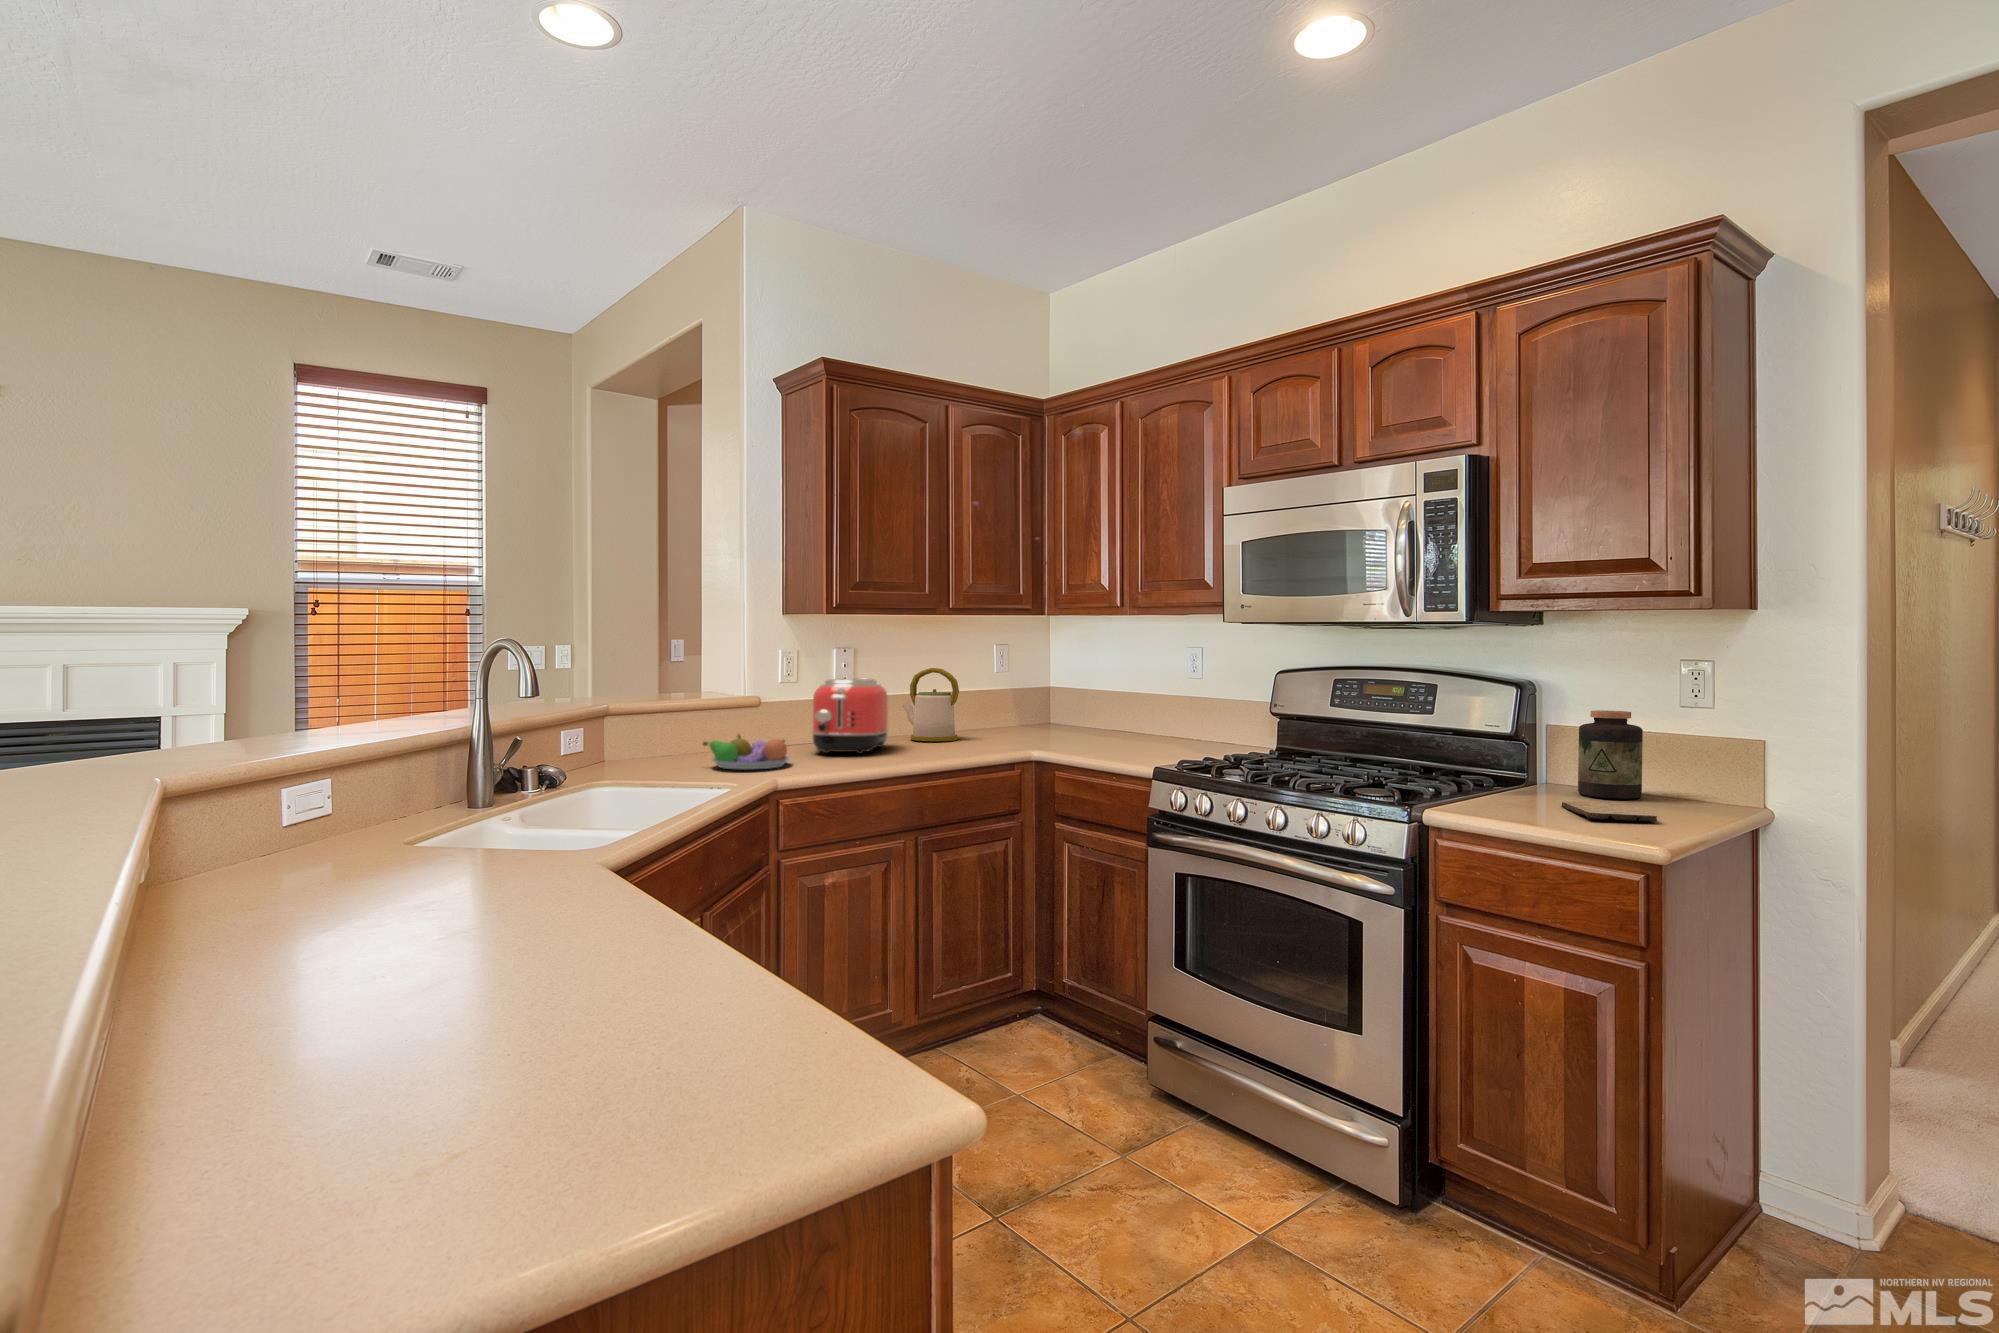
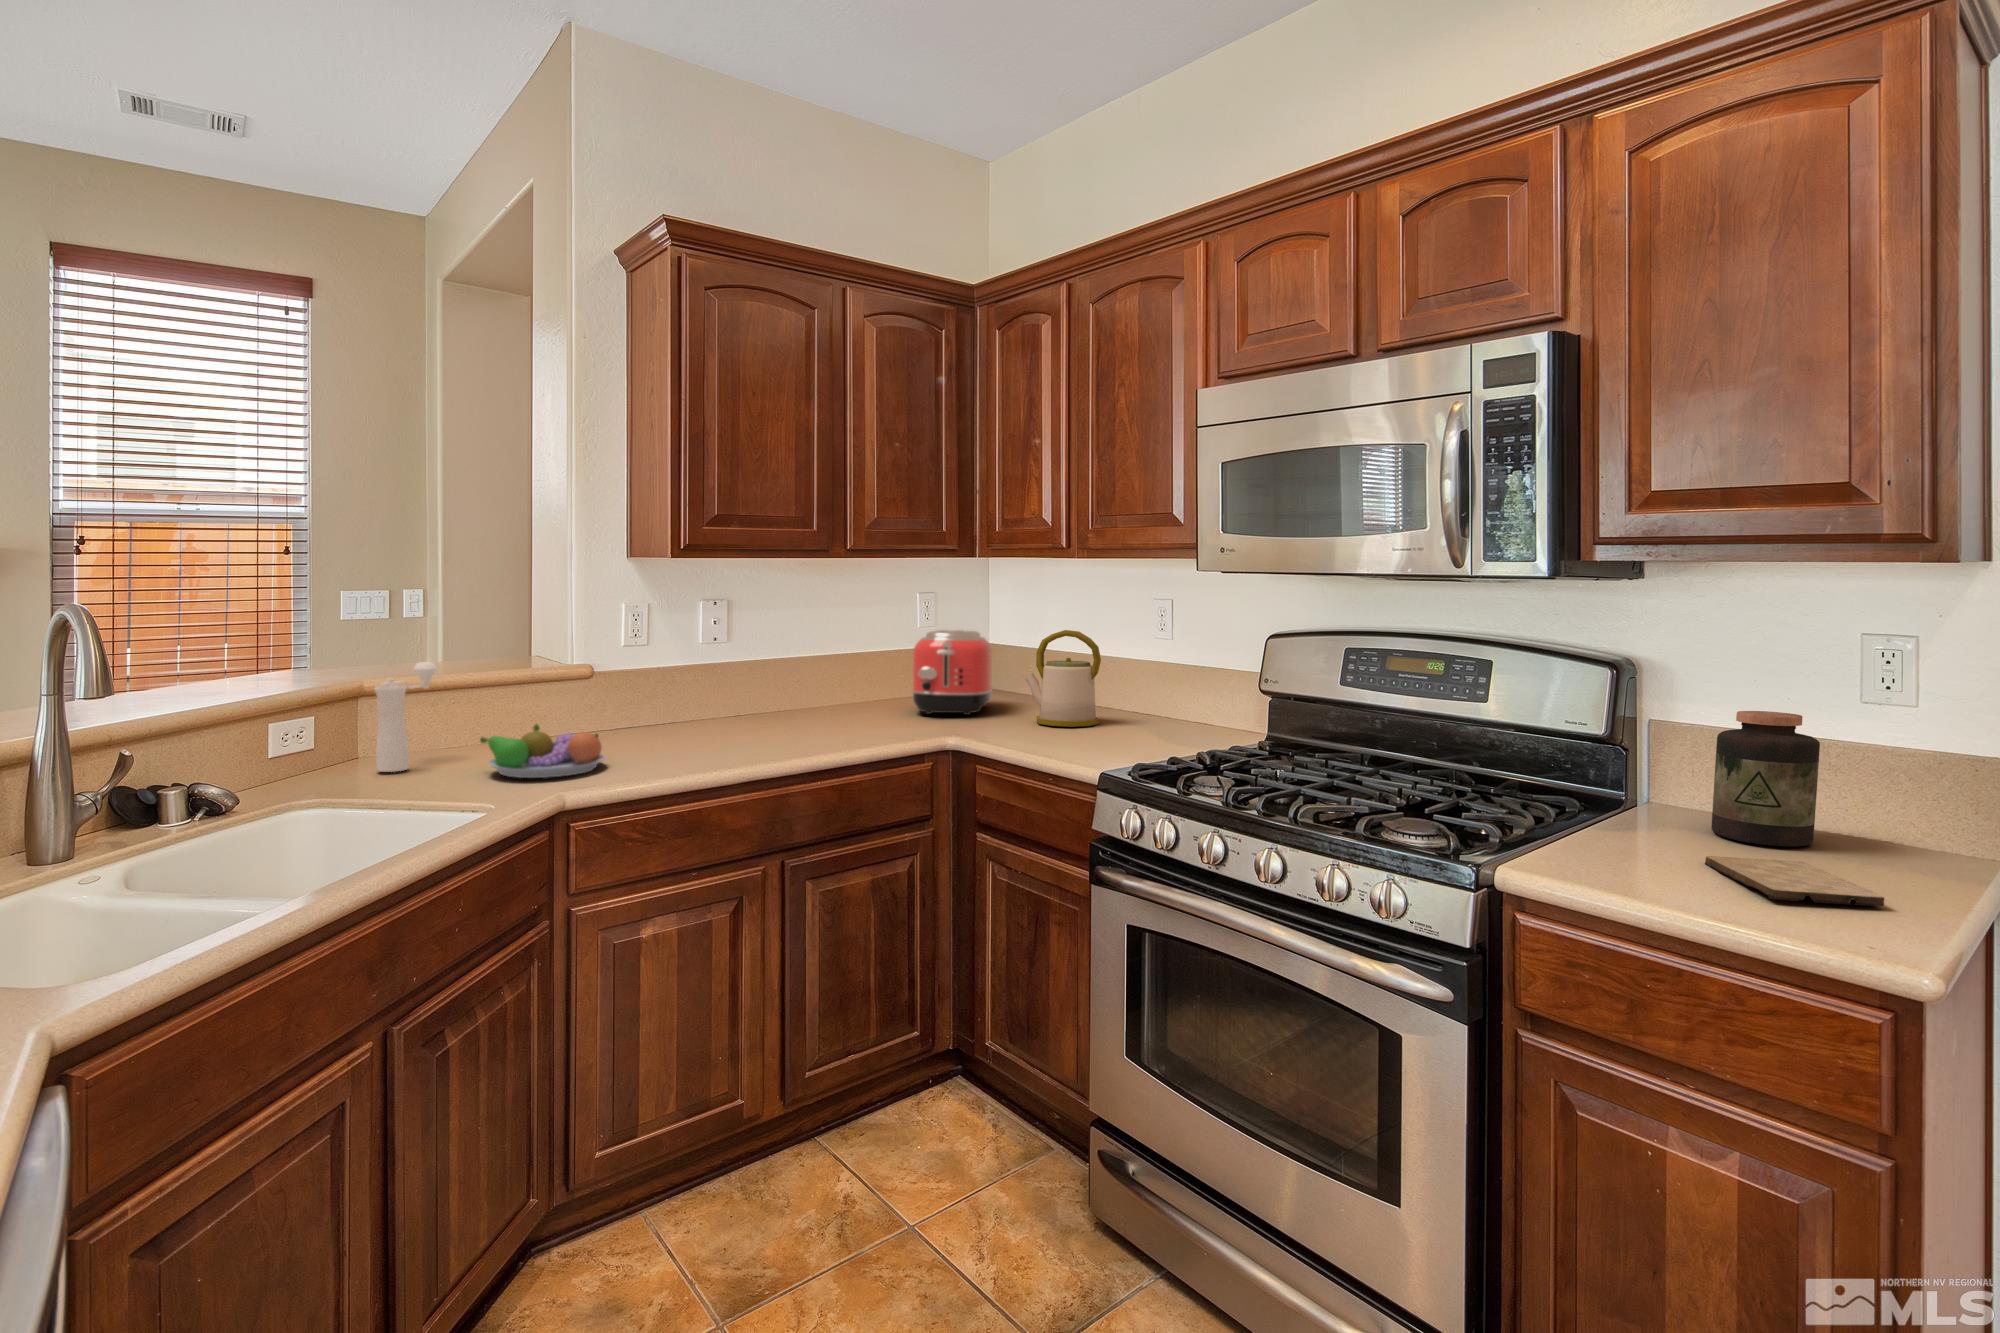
kettle: present [902,668,959,741] -> present [1025,630,1101,727]
toaster: present [811,678,888,754] -> present [911,630,993,715]
pepper mill: none [628,689,663,767] -> present [374,662,437,772]

